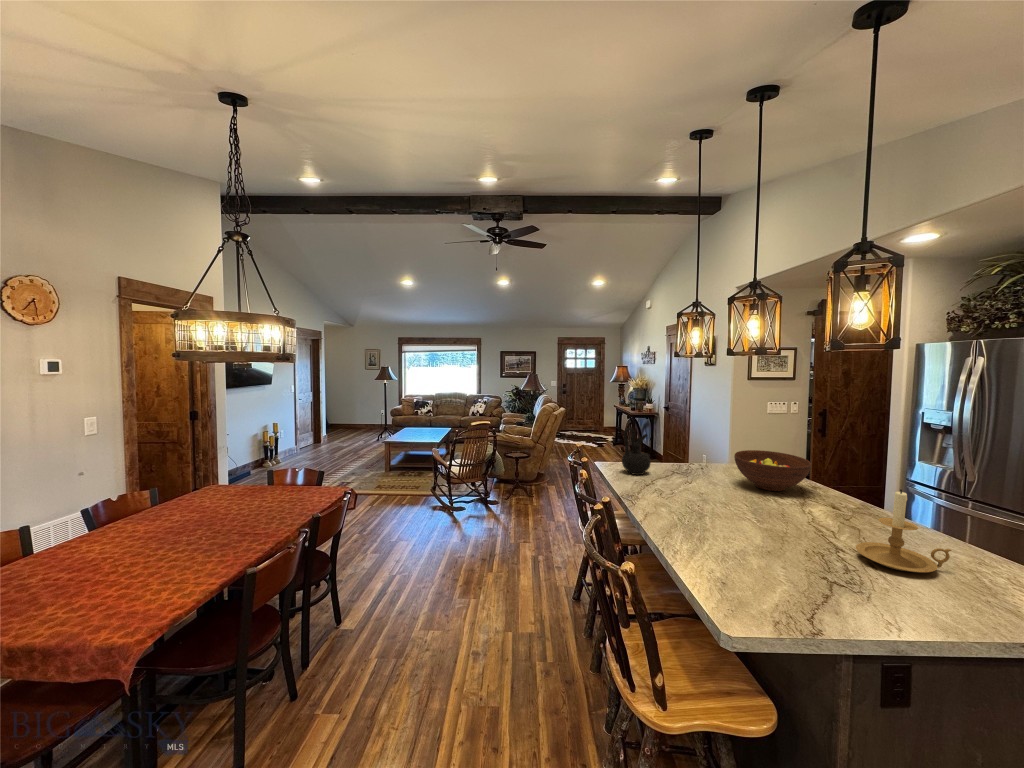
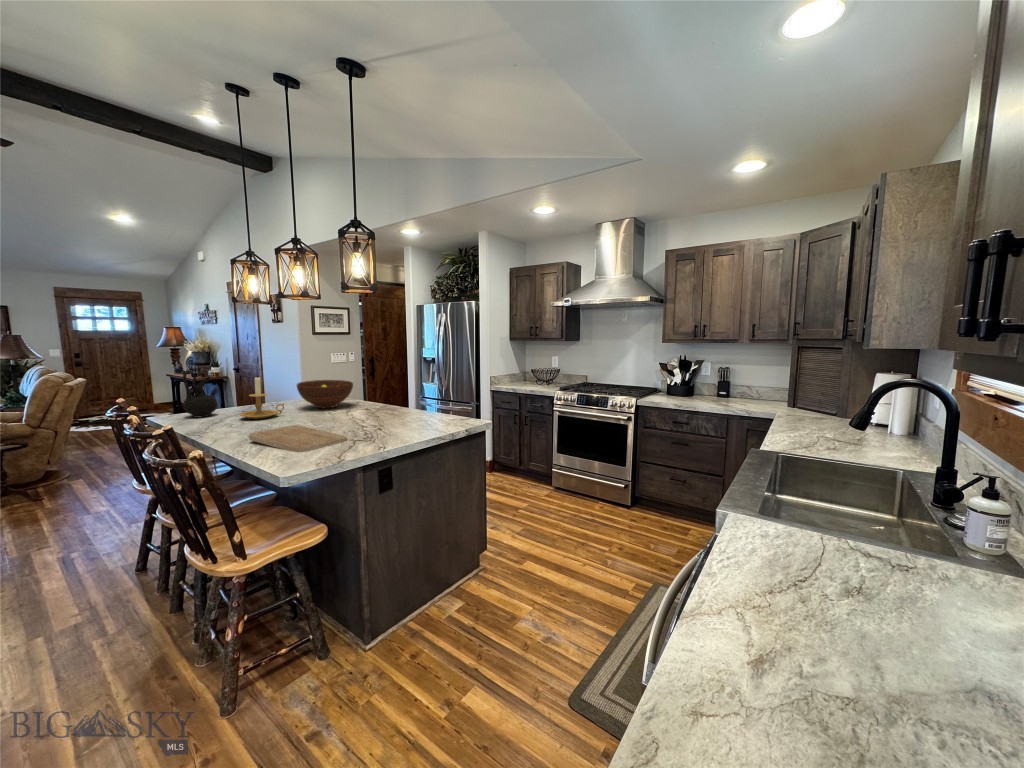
candle holder: present [856,489,952,572] -> present [239,377,284,419]
cutting board: none [681,523,816,587] -> present [249,425,347,452]

